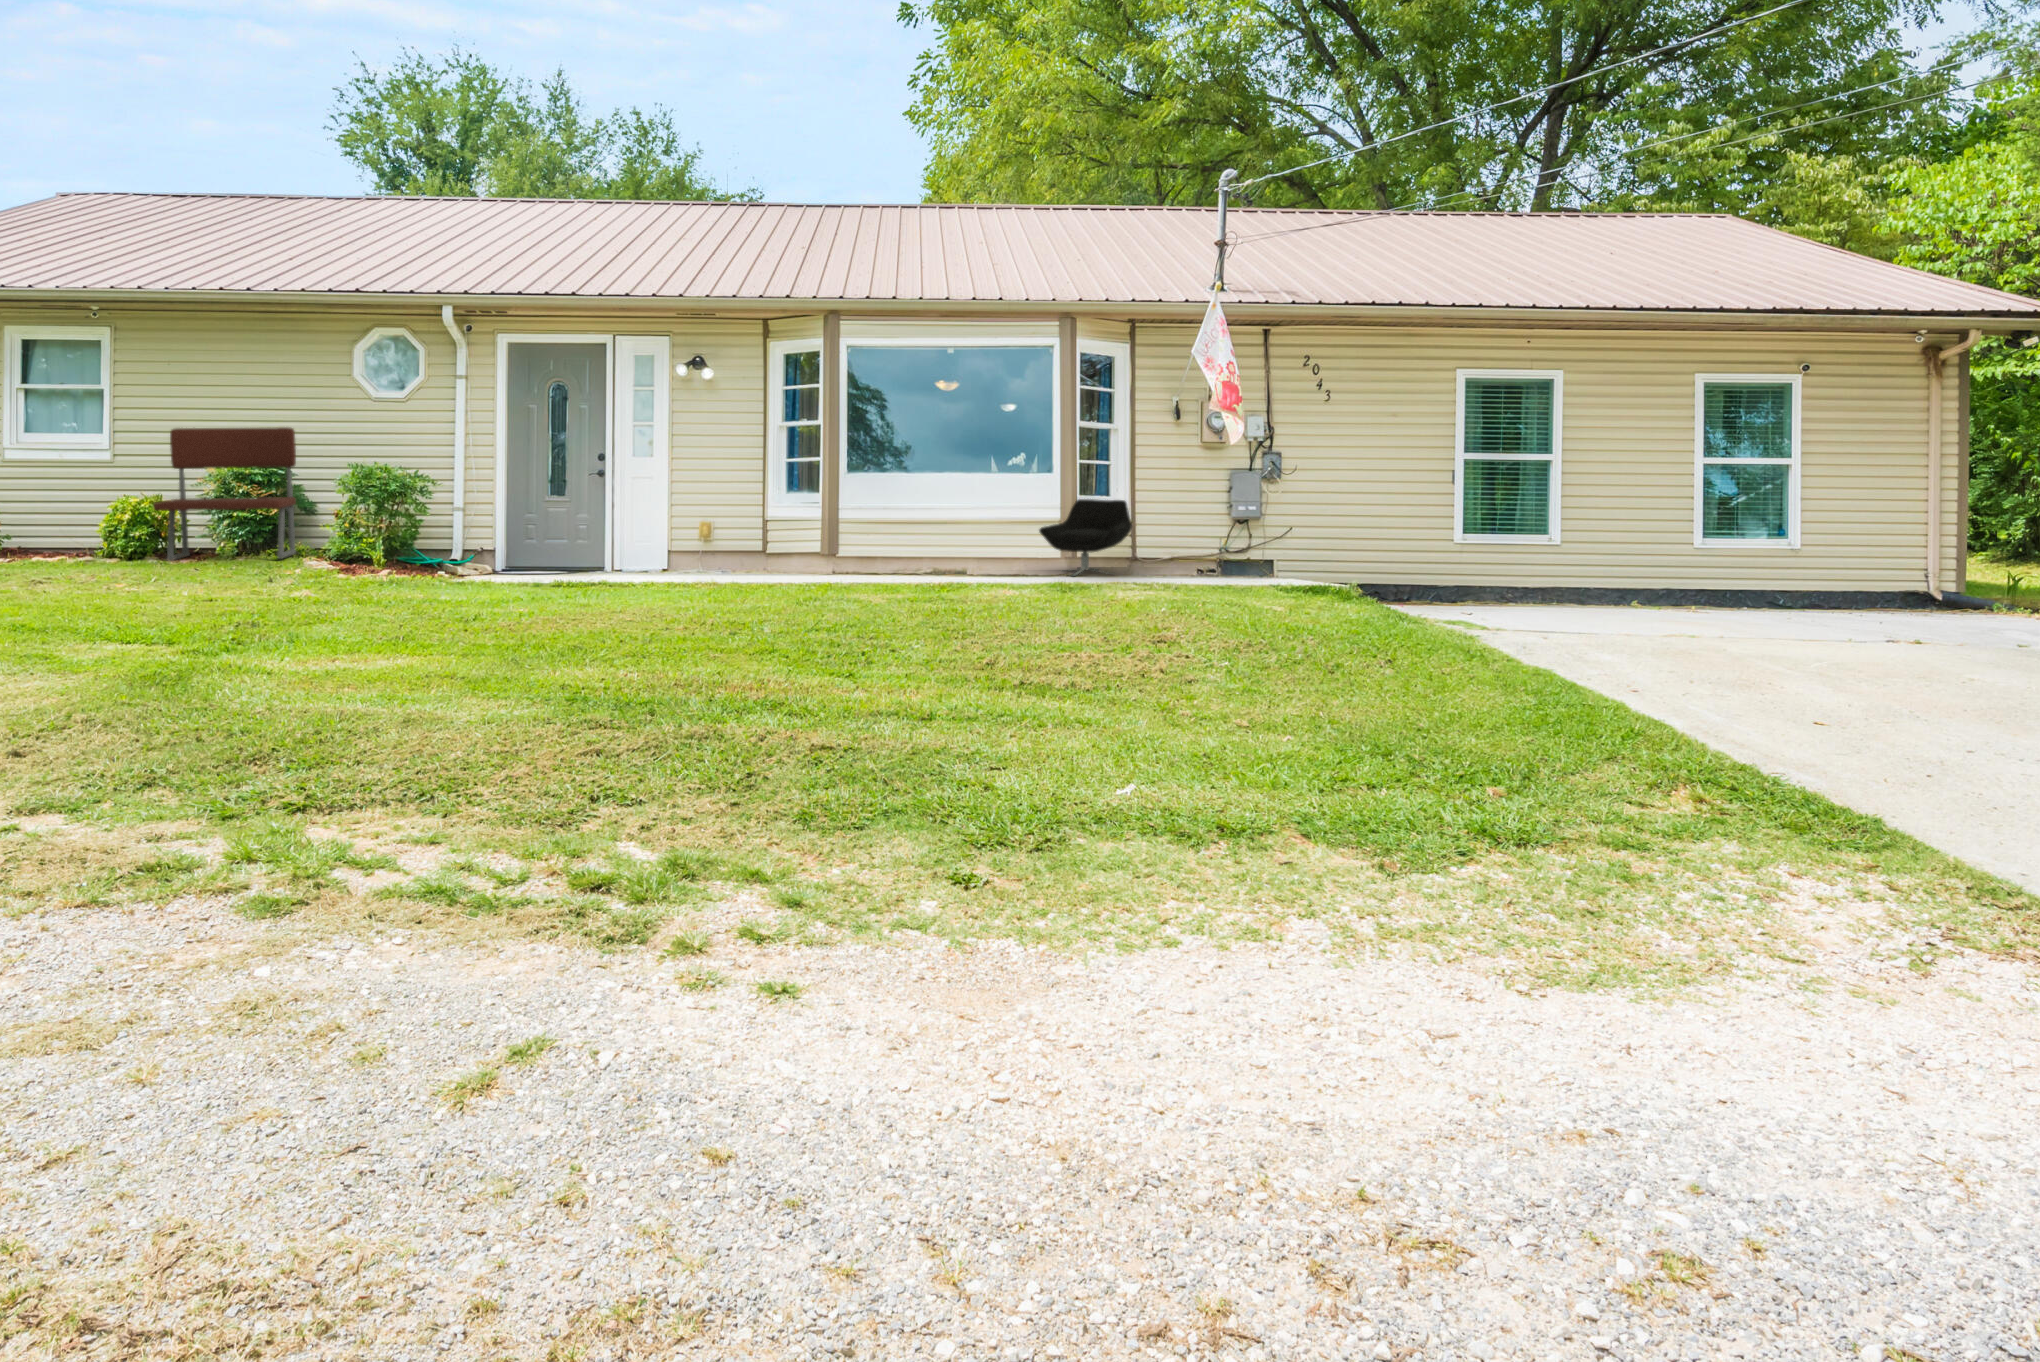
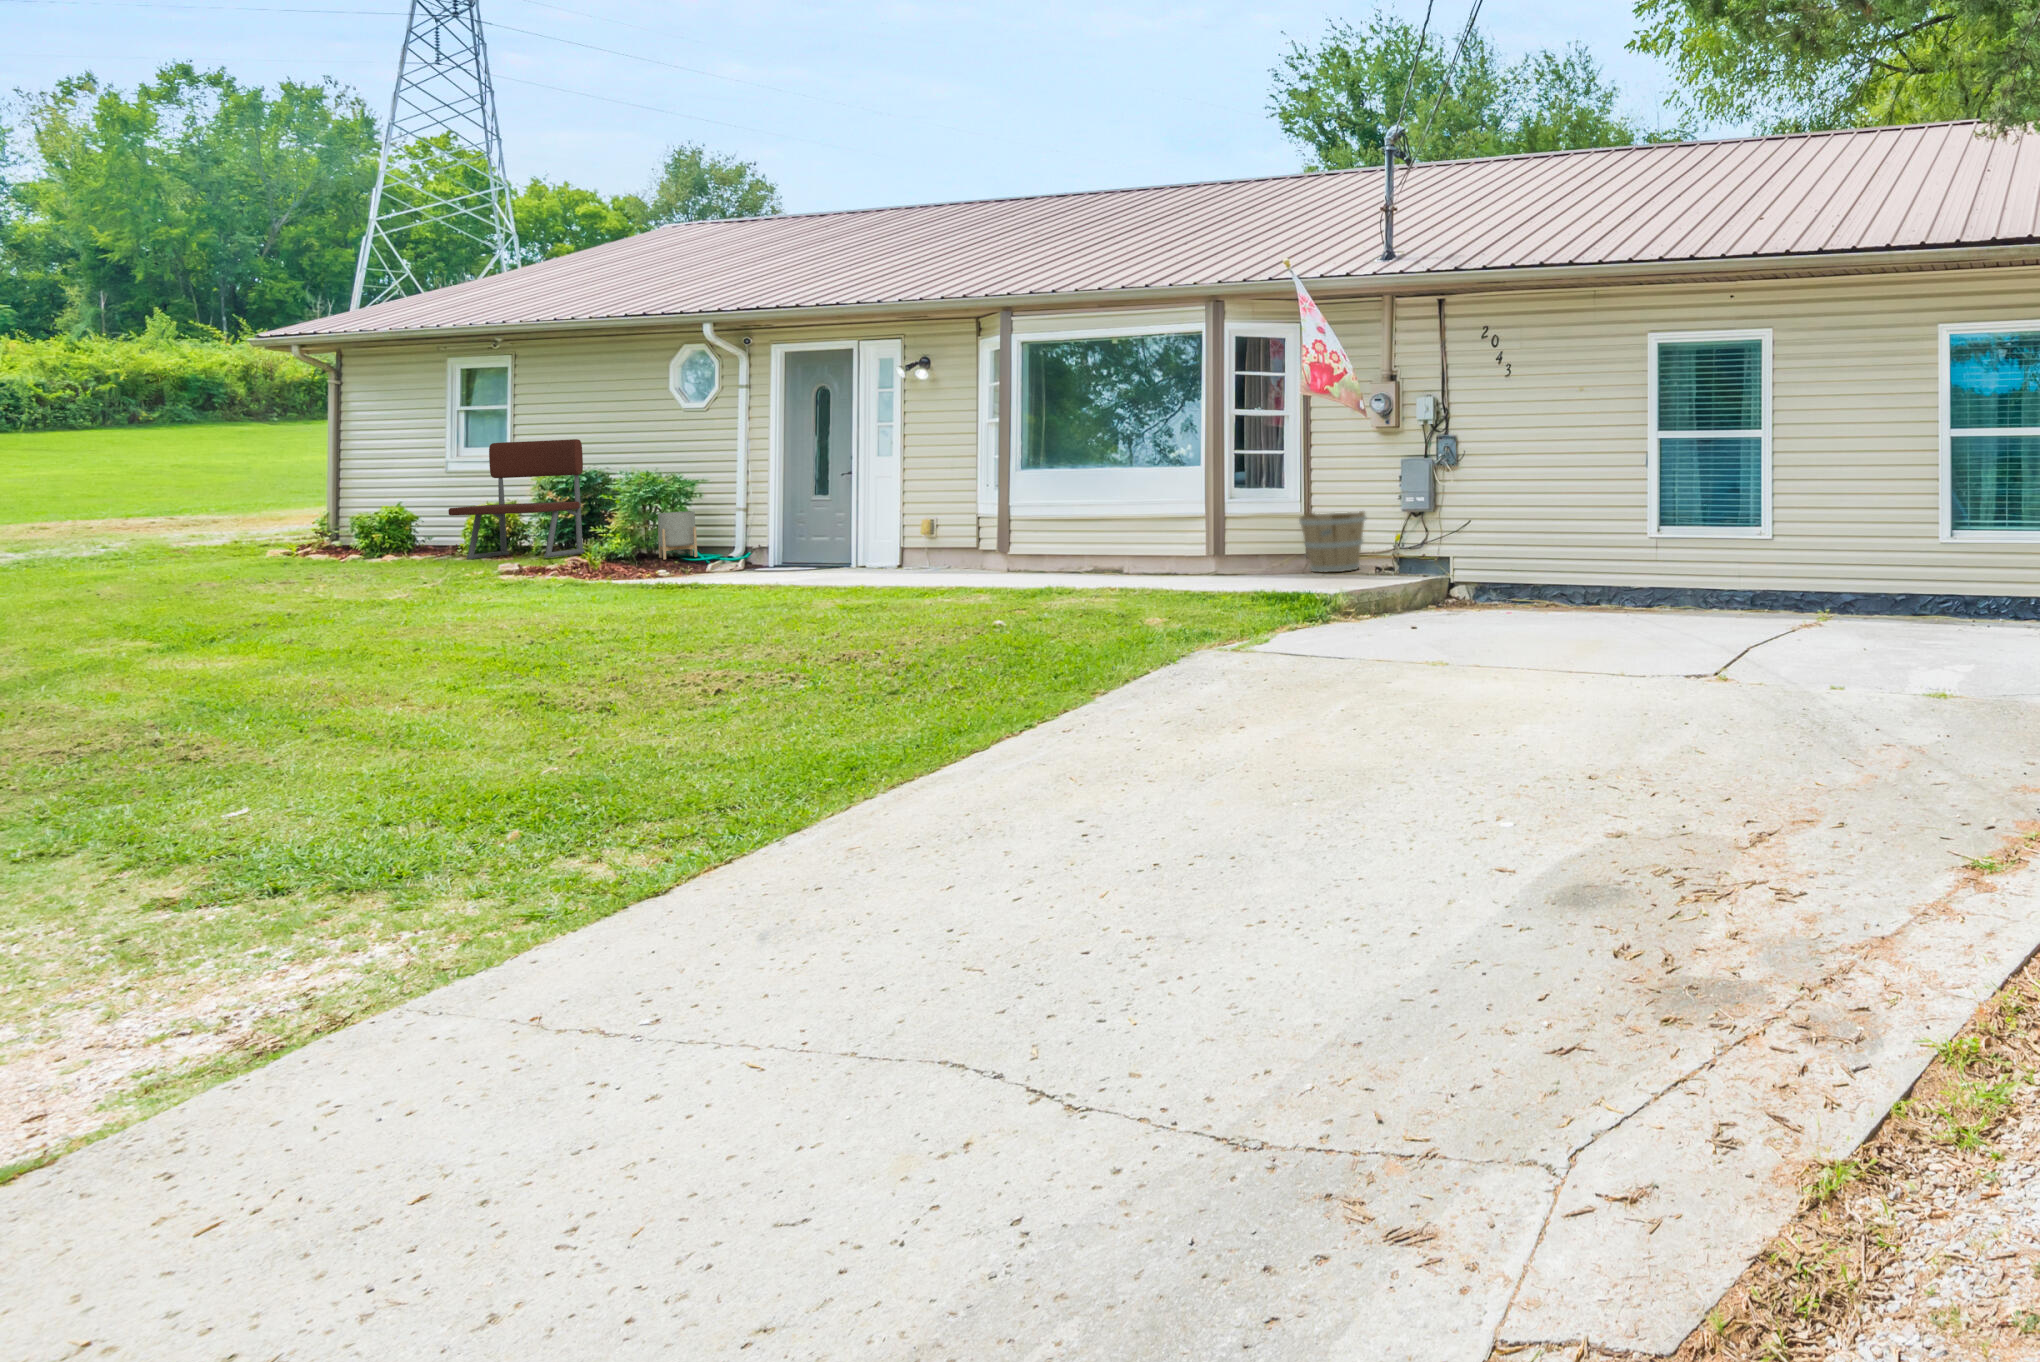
lounge chair: present [1039,499,1132,576] -> none [1158,494,1261,578]
planter: none [413,509,461,561] -> present [658,511,697,560]
wooden bucket: none [1154,516,1215,570] -> present [1299,511,1367,572]

